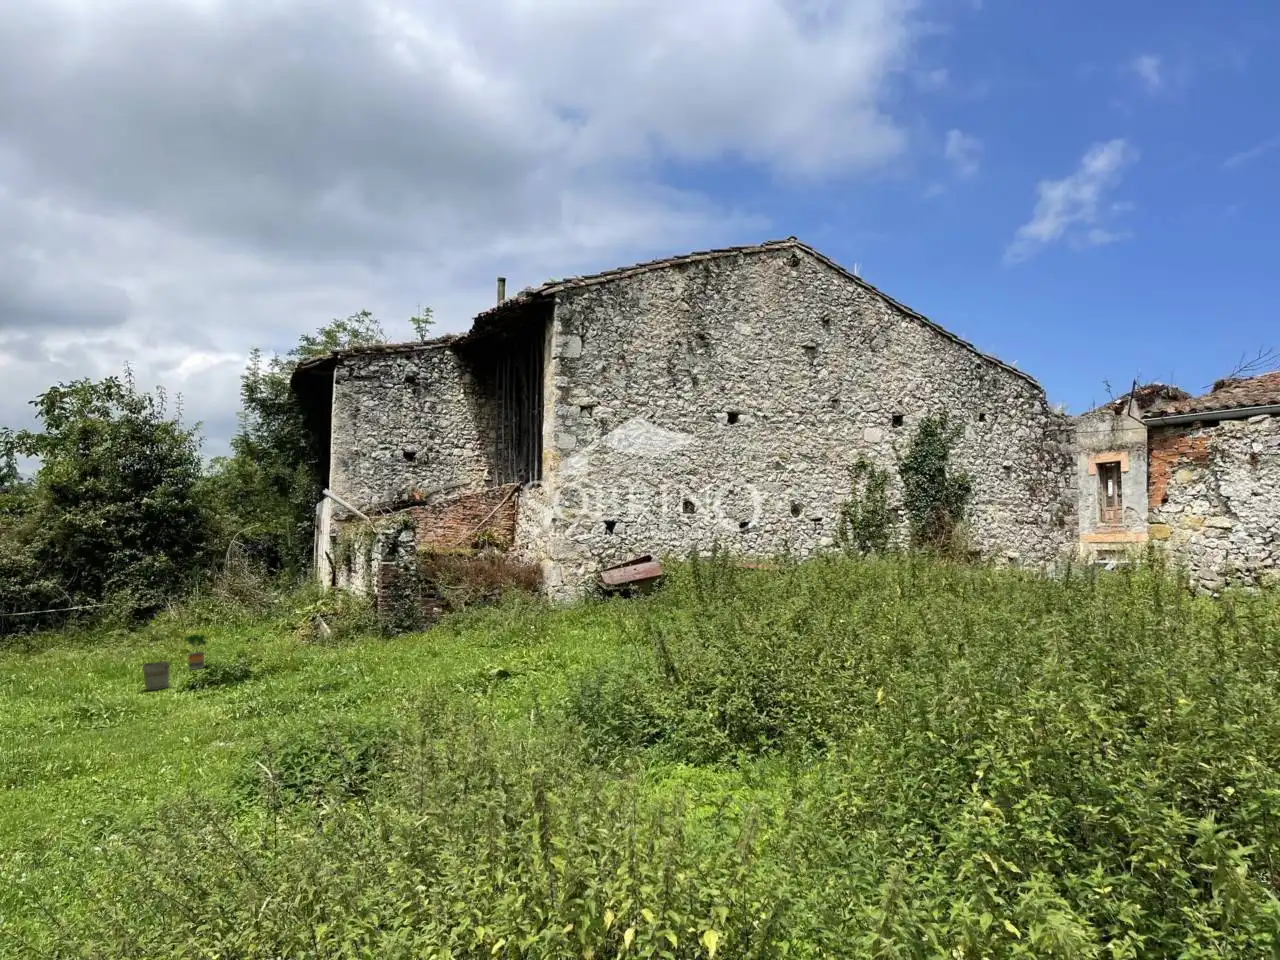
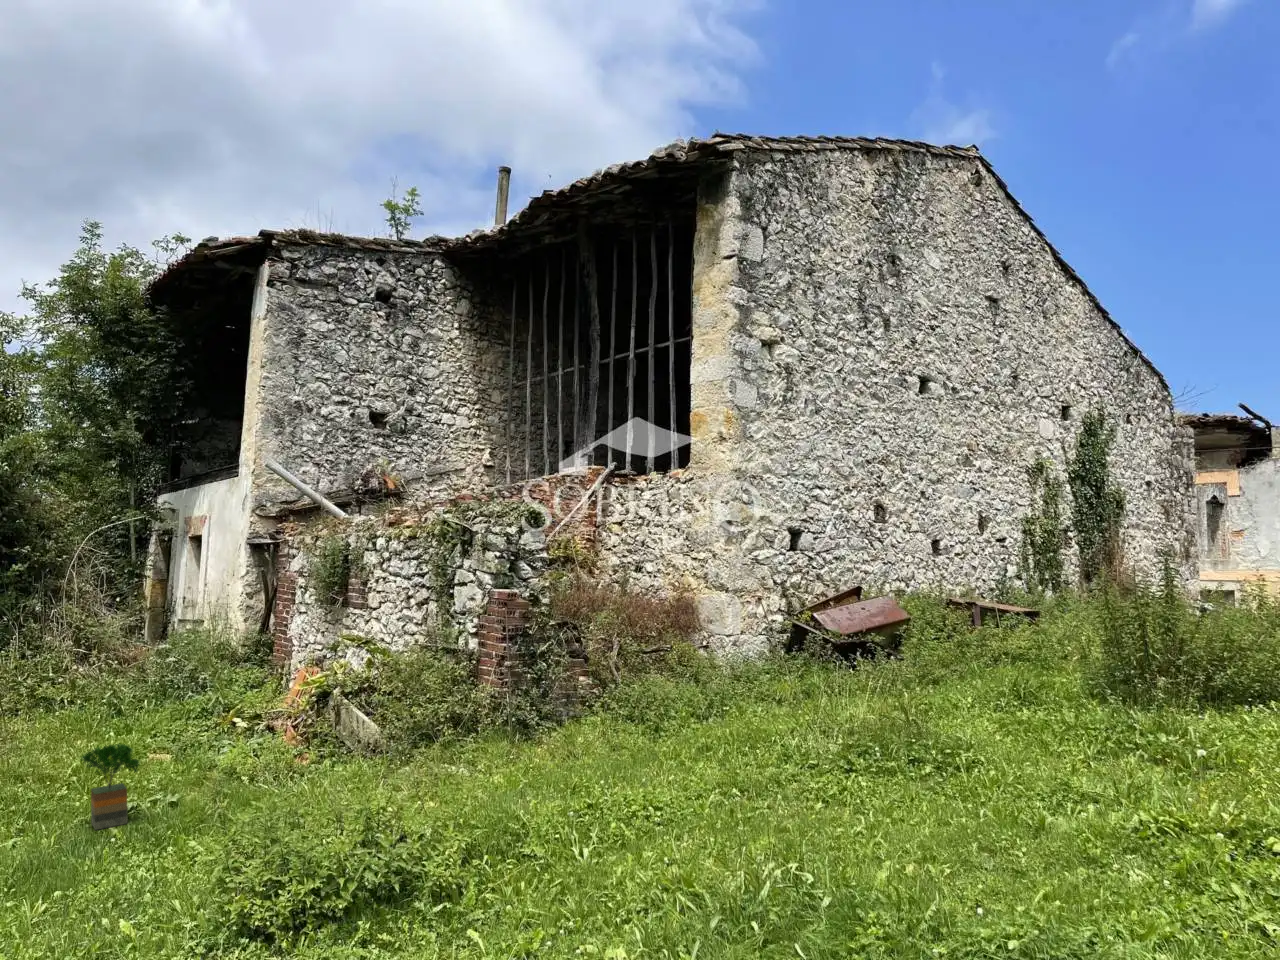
bucket: present [141,661,170,690] -> none [31,832,115,919]

